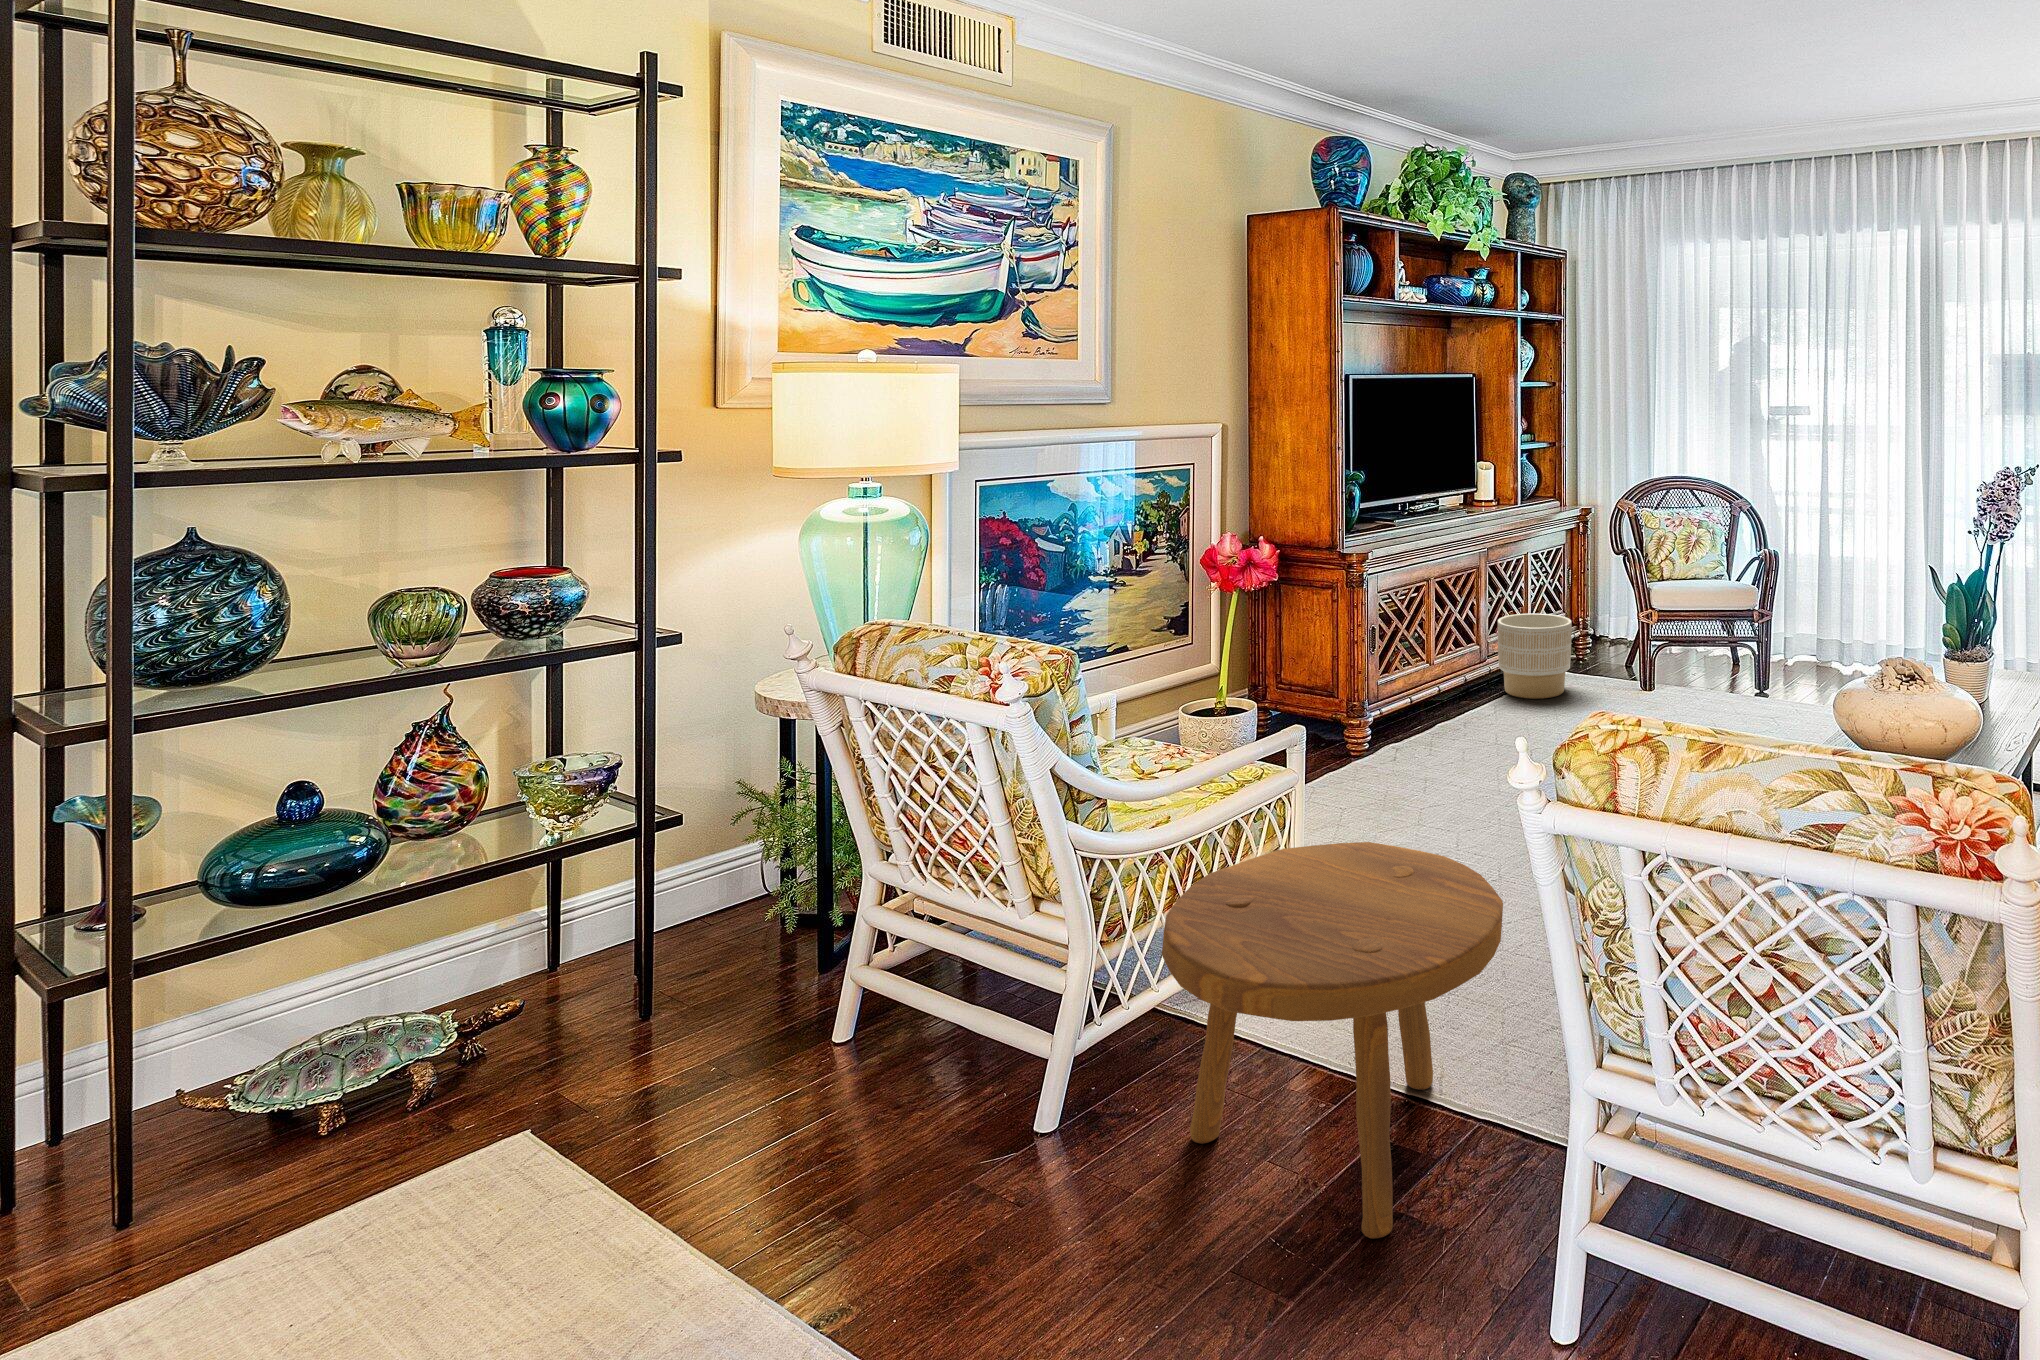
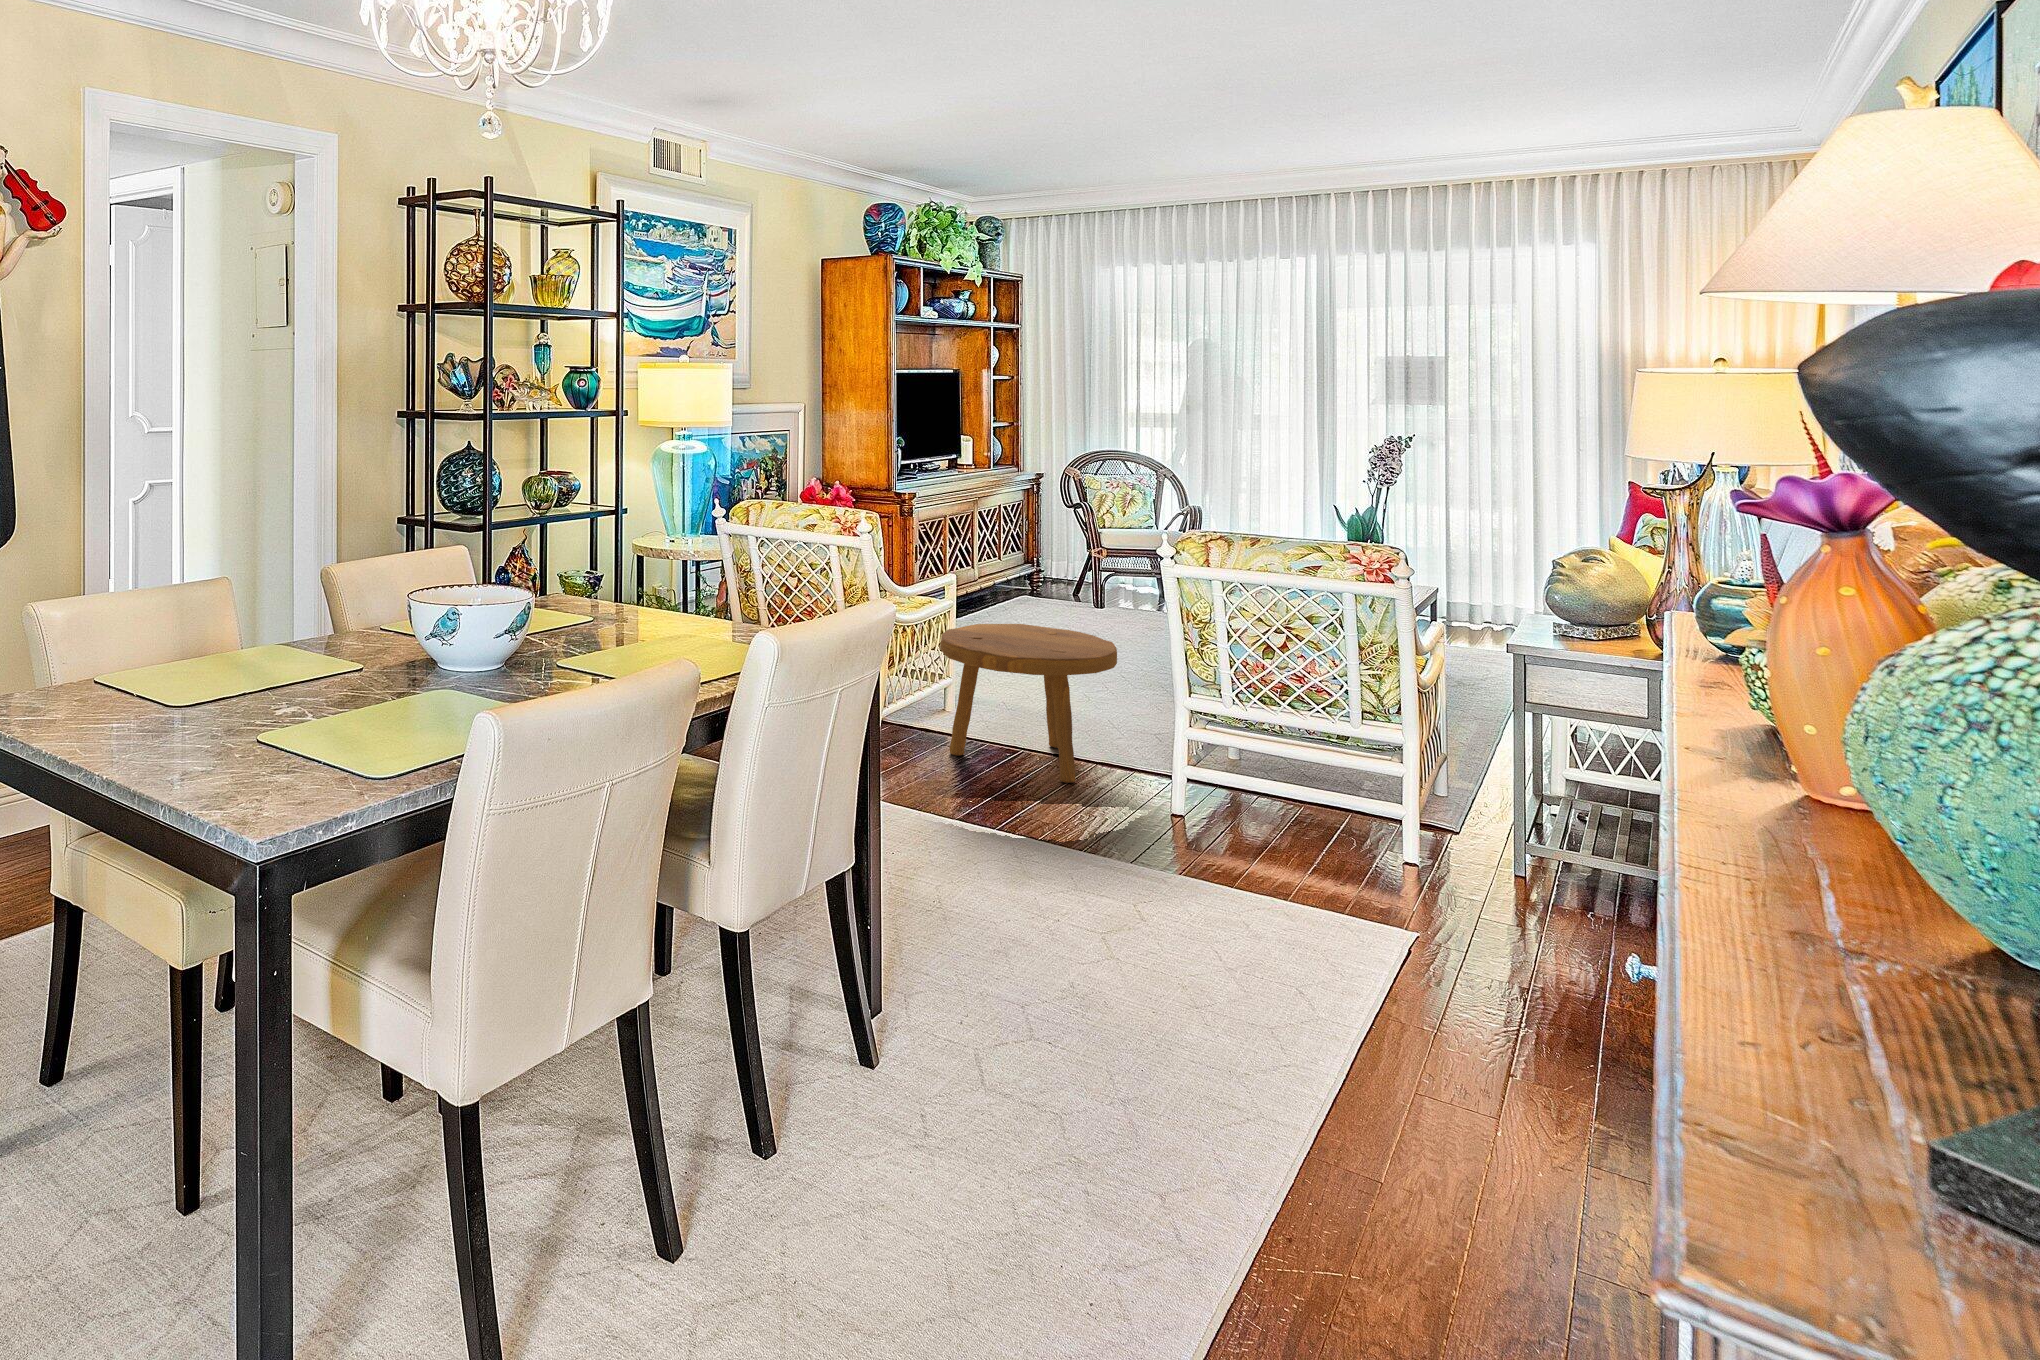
planter: present [1498,613,1572,699] -> none [984,547,1041,607]

